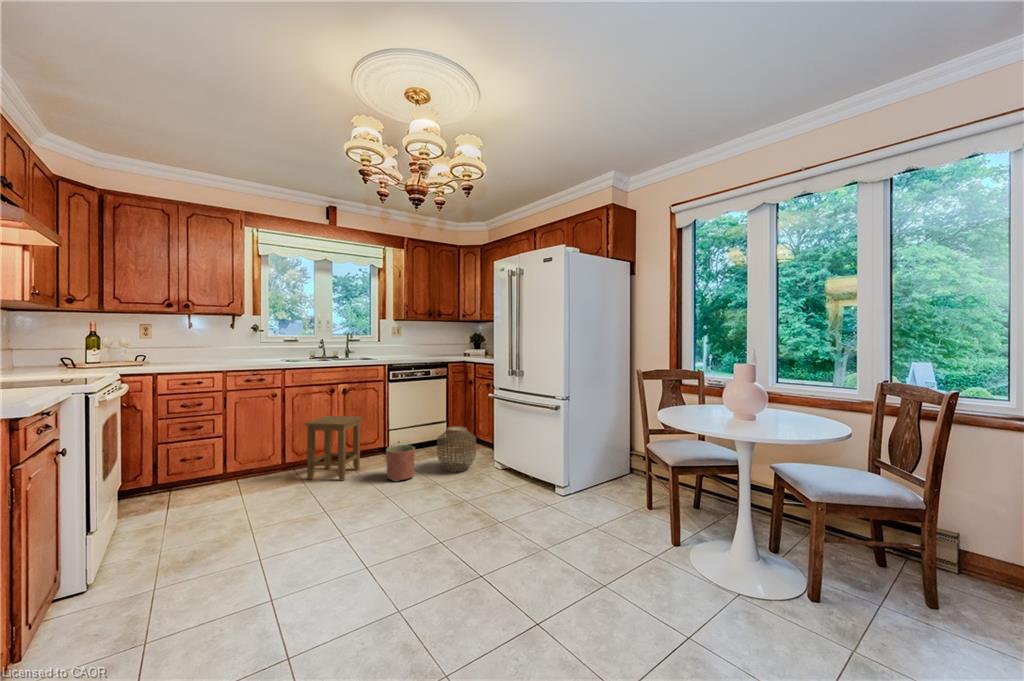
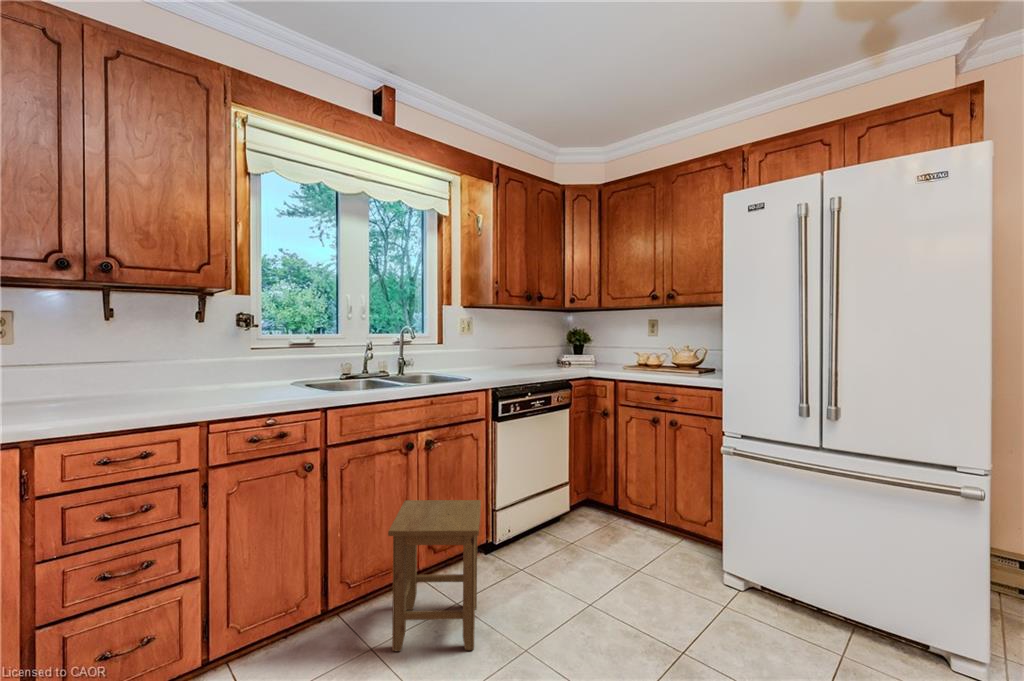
woven basket: present [437,426,476,472] -> none [621,508,699,602]
planter: present [386,445,415,481] -> none [554,557,612,645]

